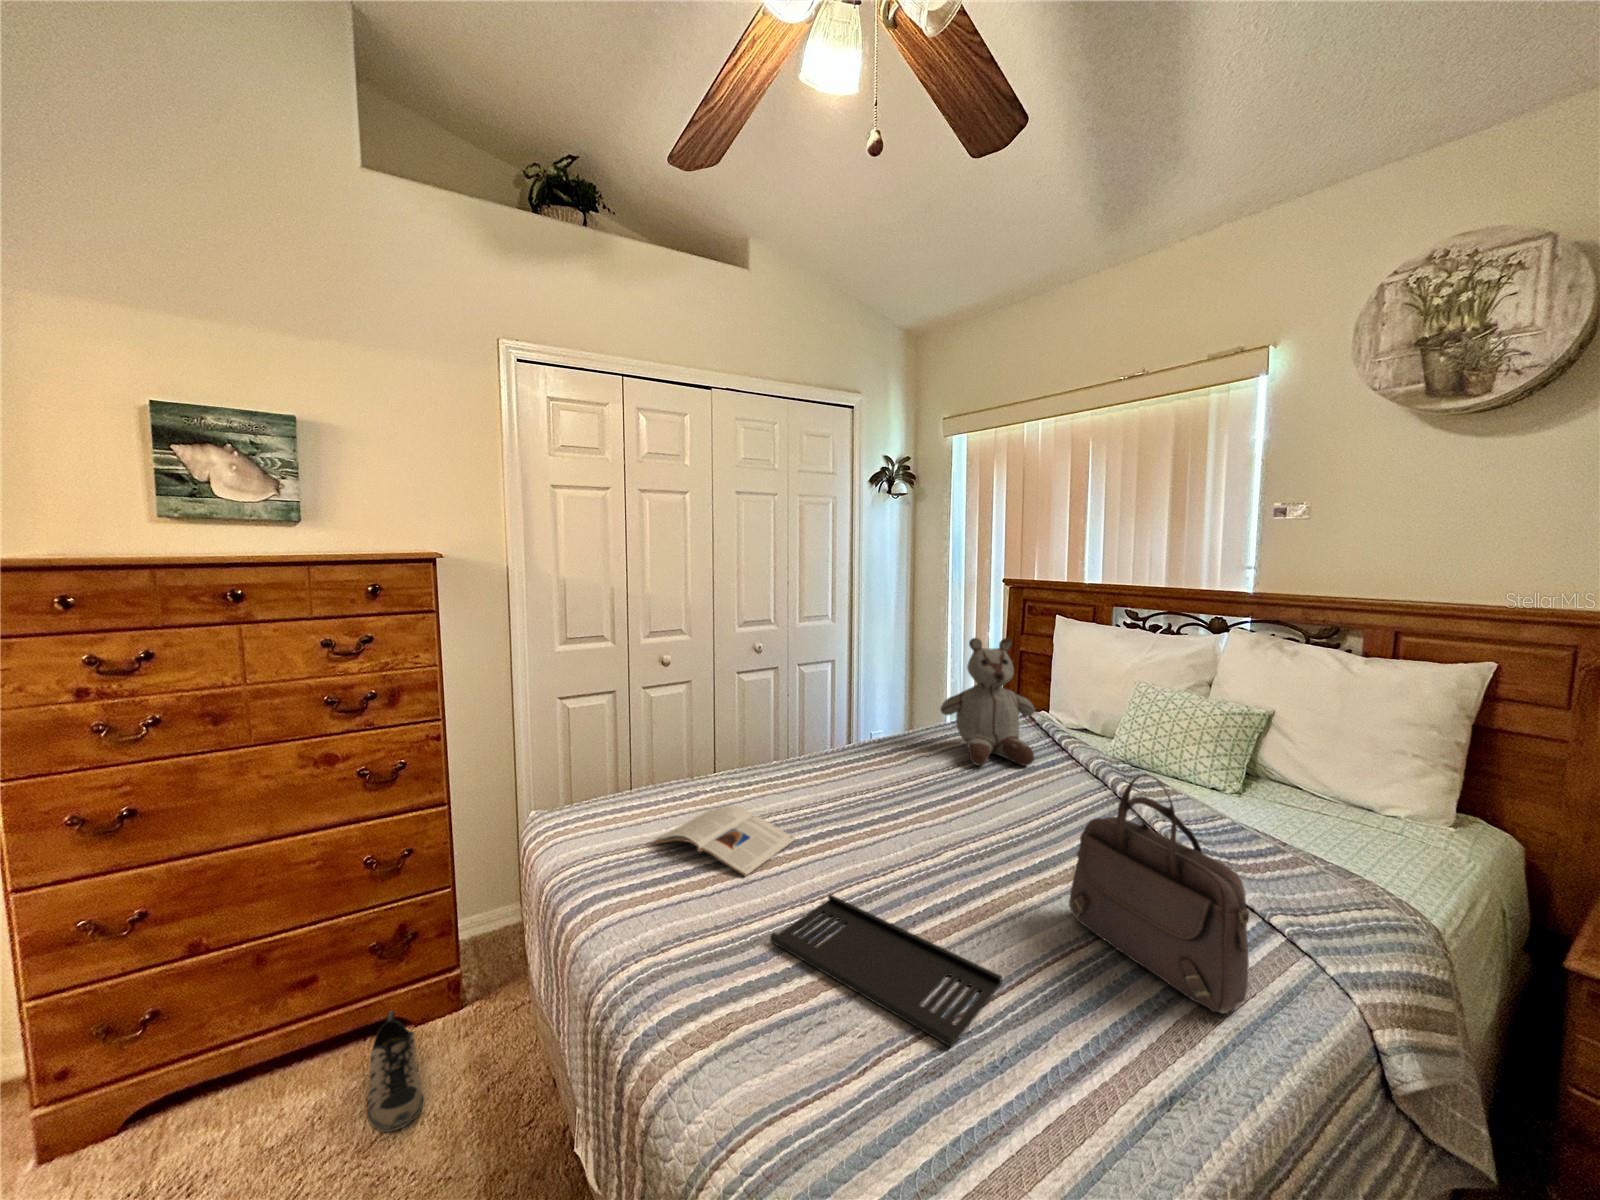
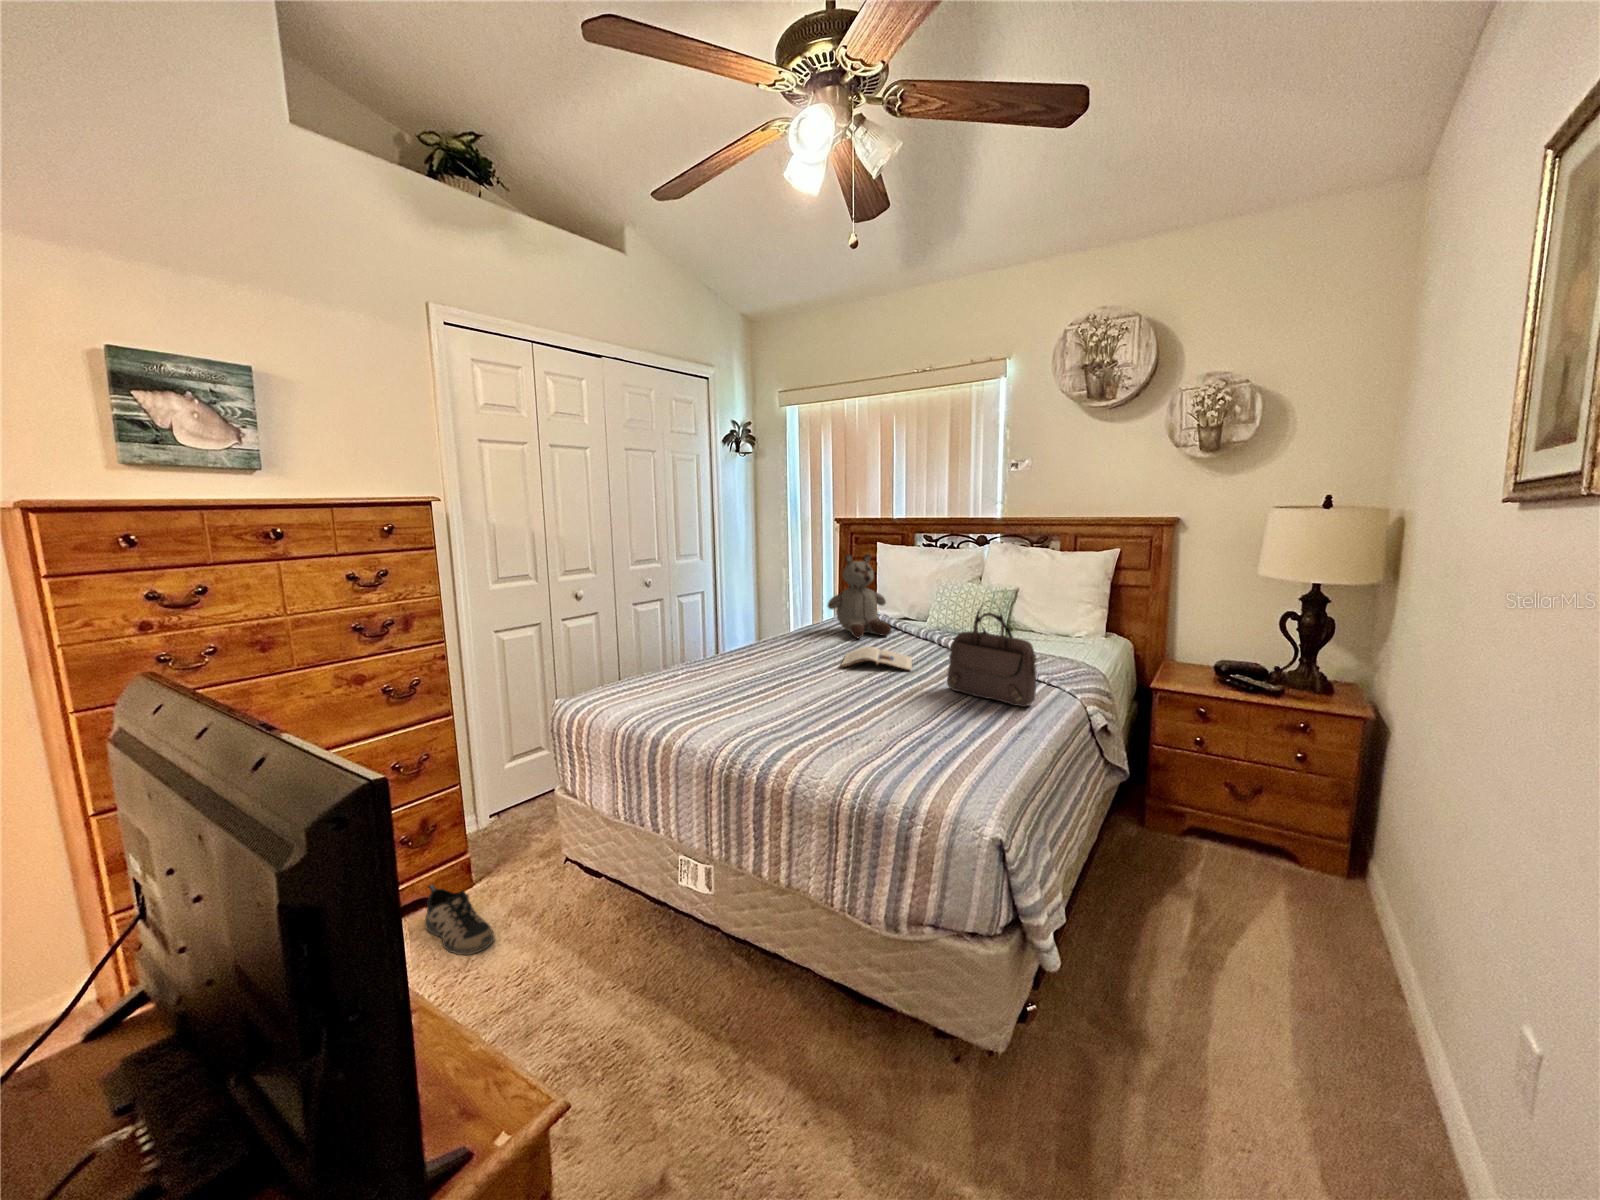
magazine: present [655,806,796,876] -> present [841,647,912,670]
tray: present [770,895,1002,1047] -> none [804,698,930,735]

